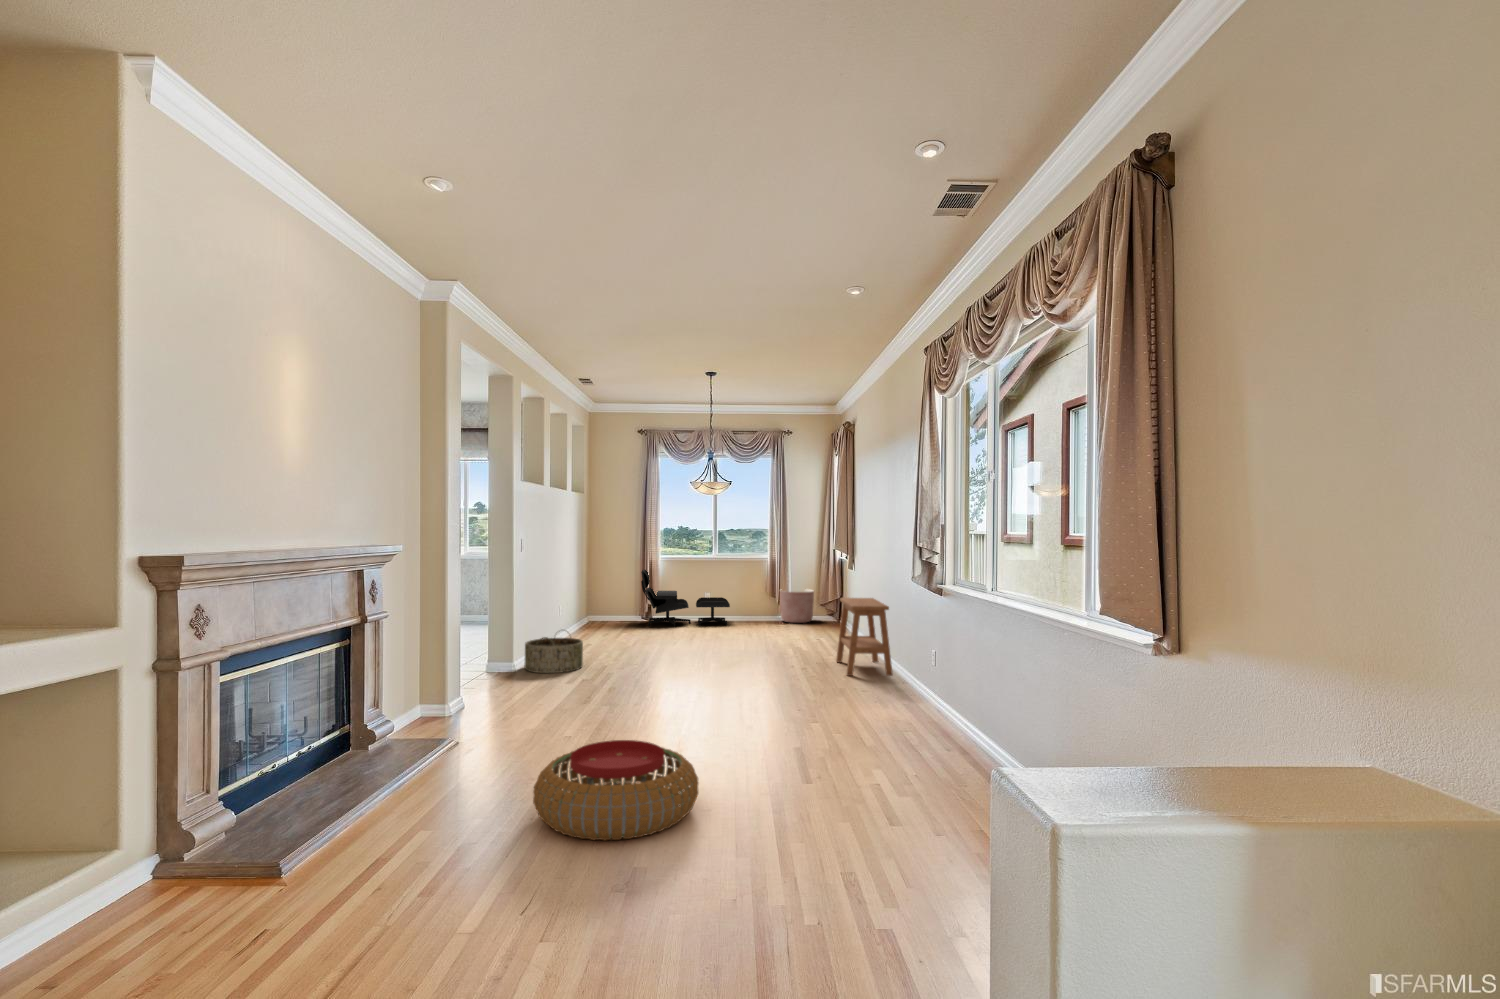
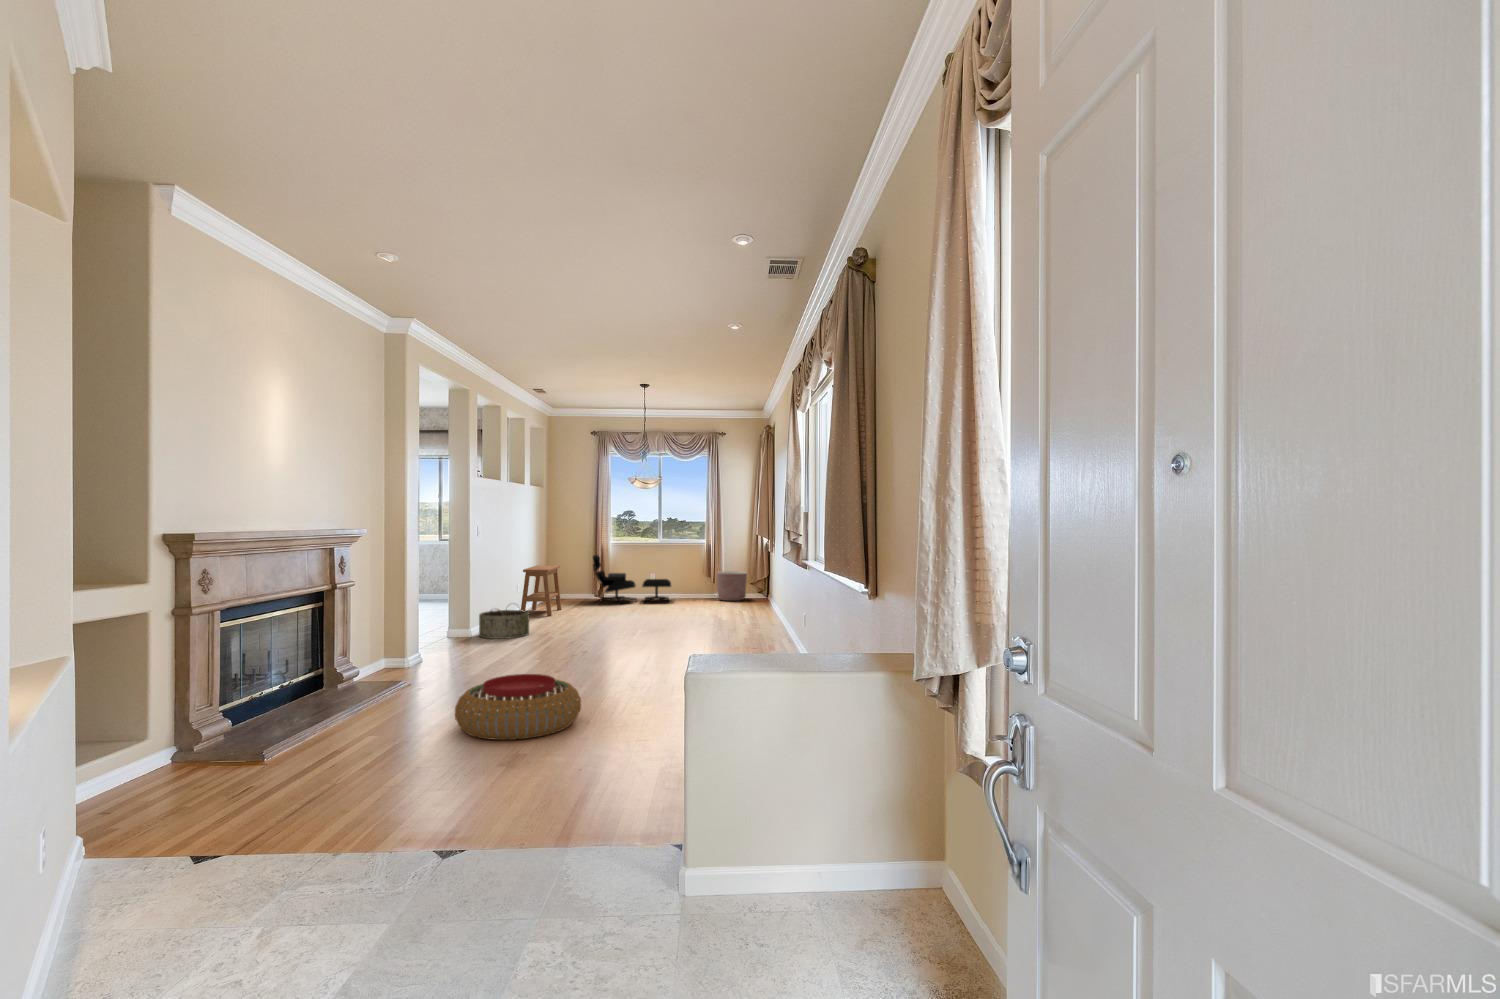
side table: present [836,598,893,676] -> present [521,566,561,616]

